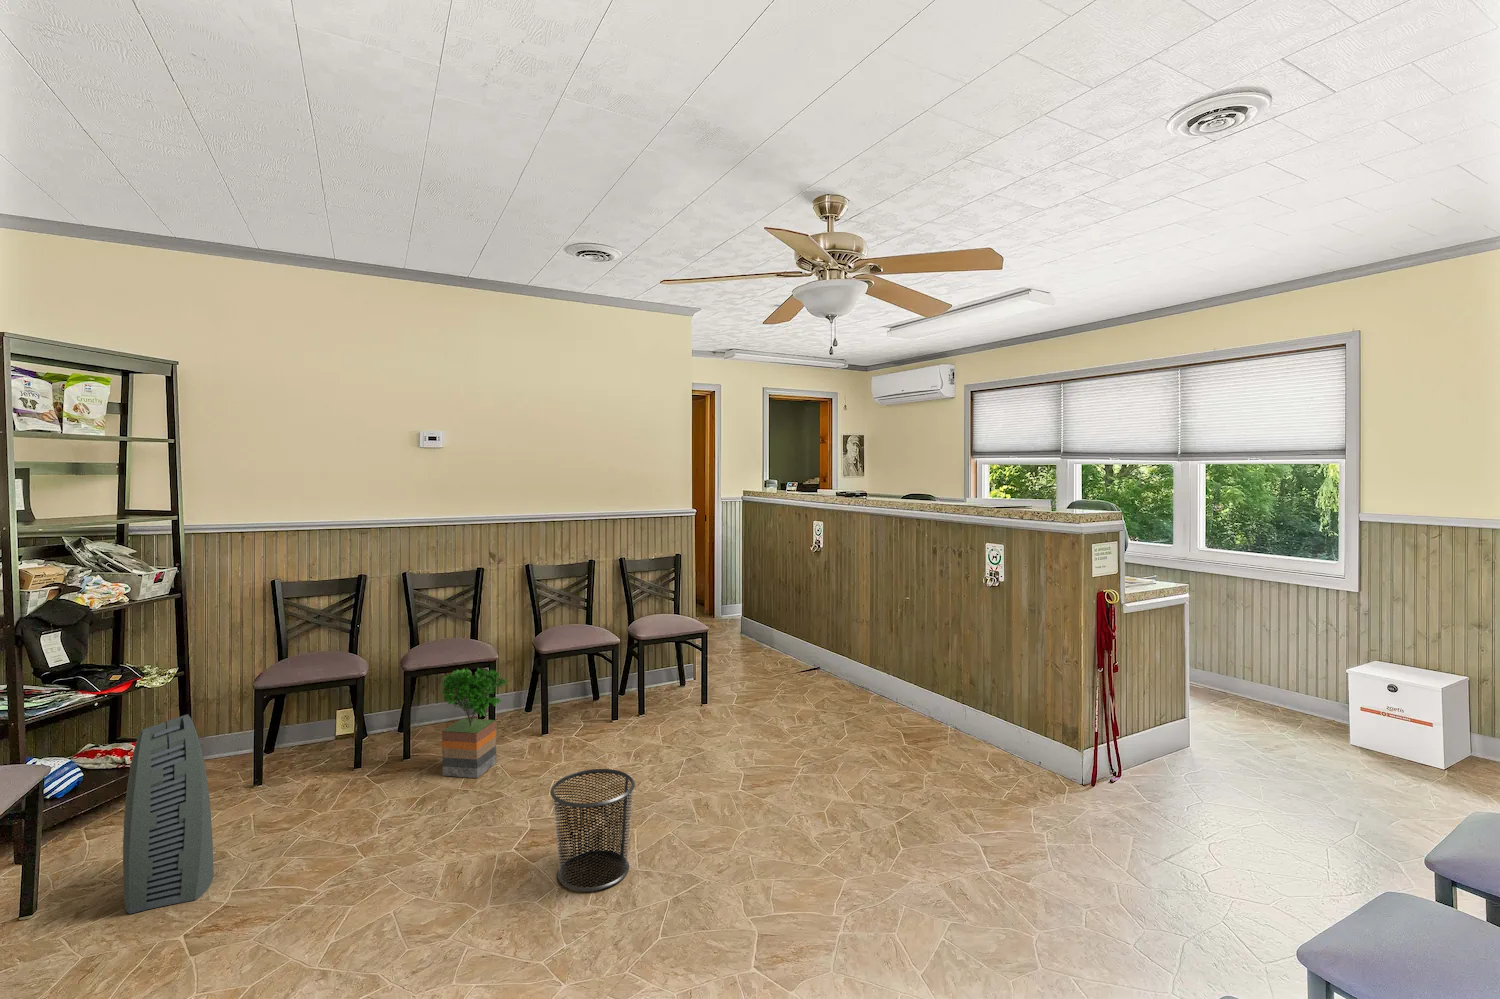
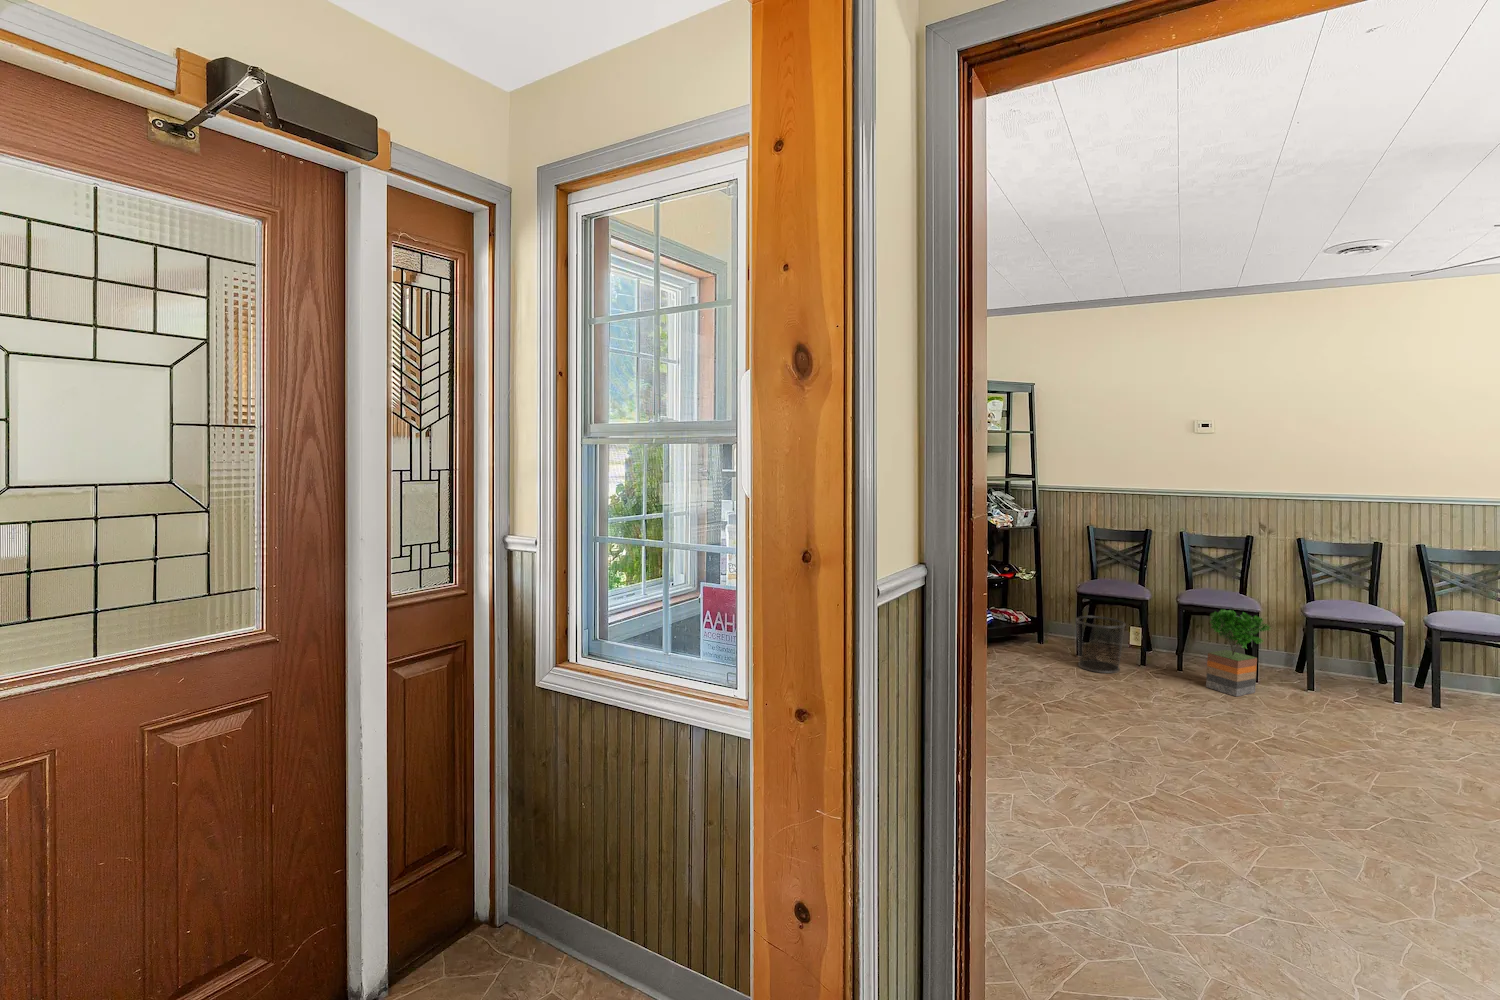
air purifier: present [123,714,213,914] -> none [1015,592,1057,696]
waste bin: present [551,769,635,891] -> present [1076,616,1126,673]

